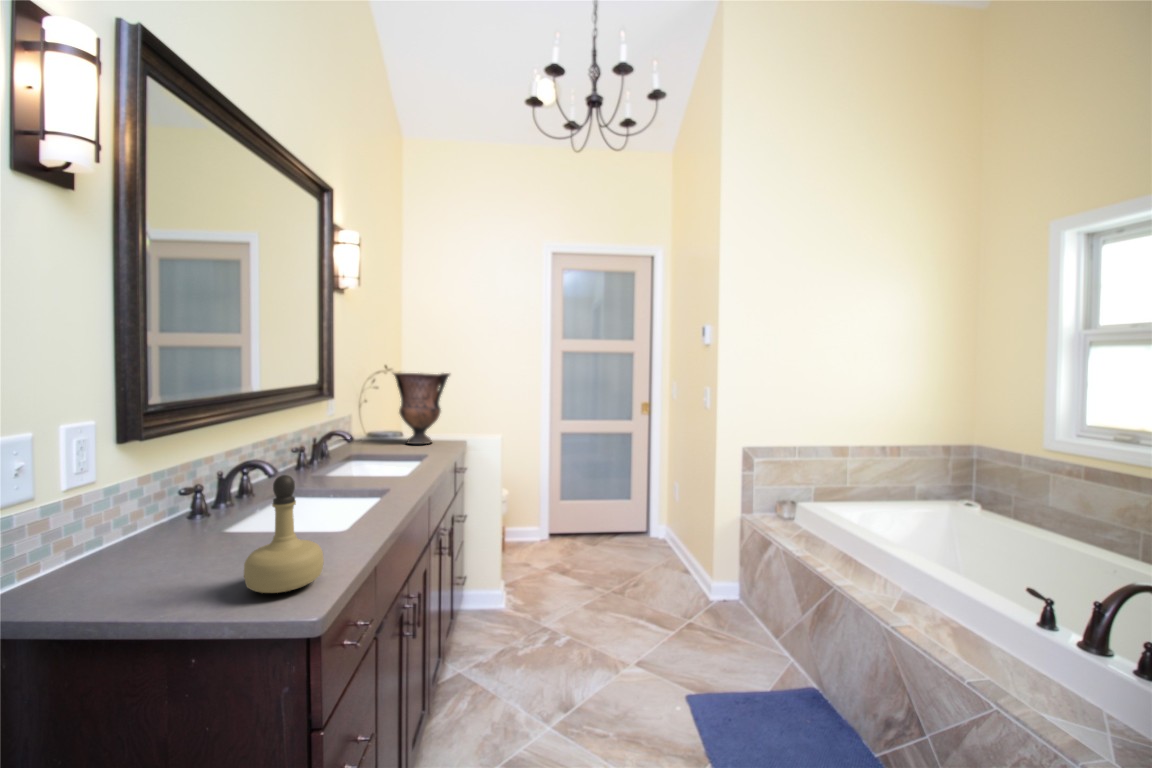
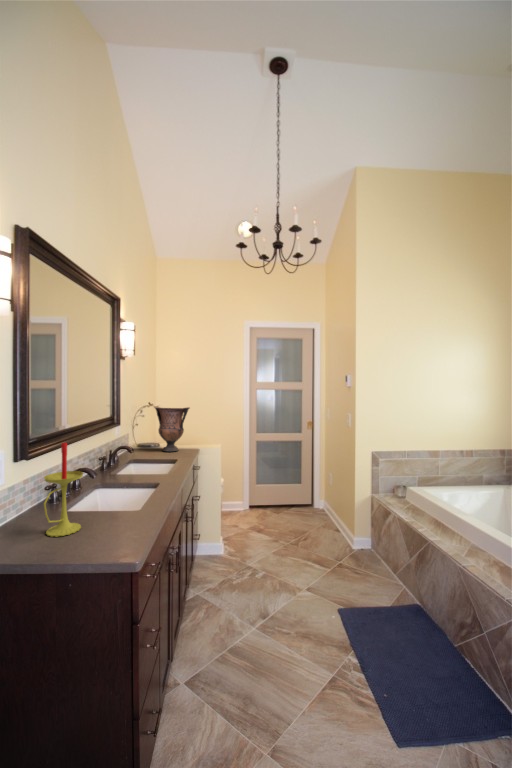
candle: none [149,401,233,575] -> present [44,443,83,537]
perfume bottle: present [244,475,324,593] -> none [95,482,135,547]

